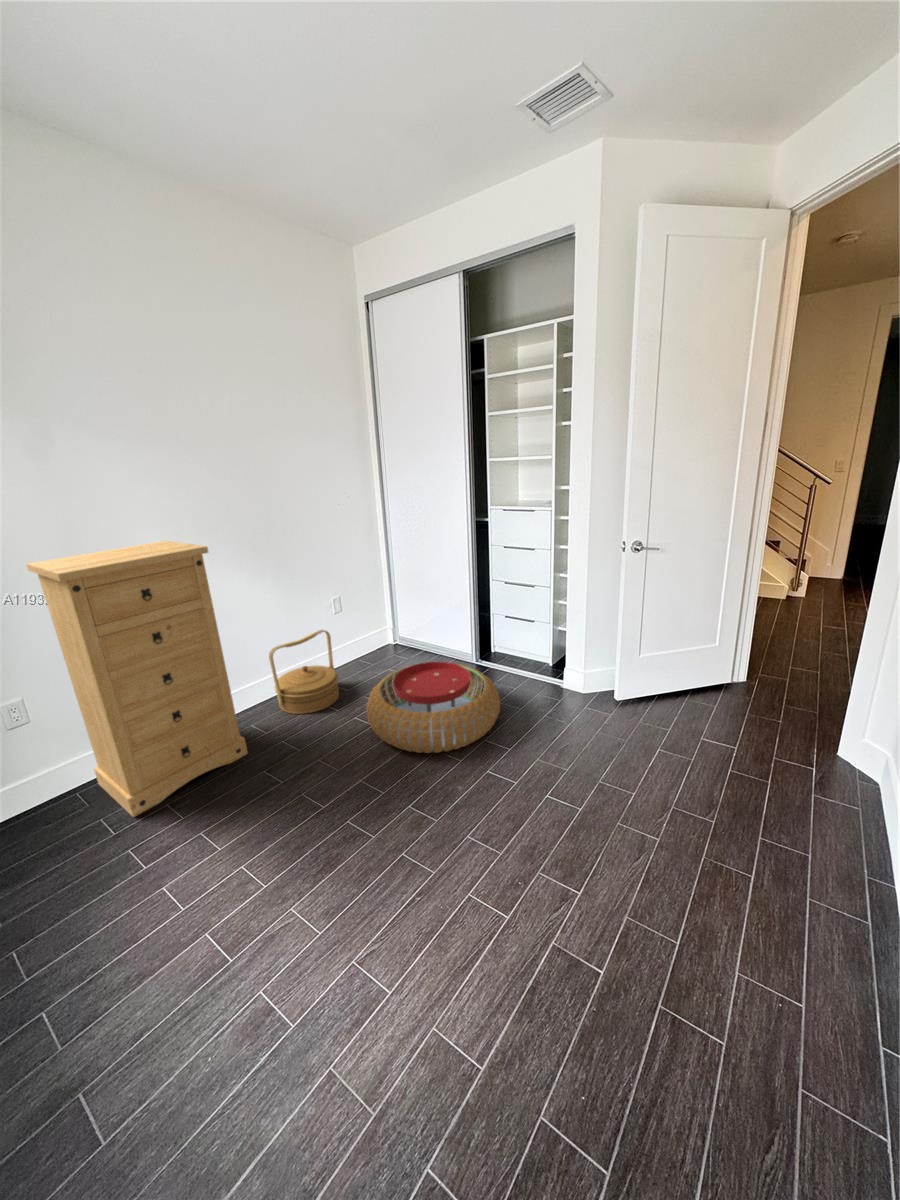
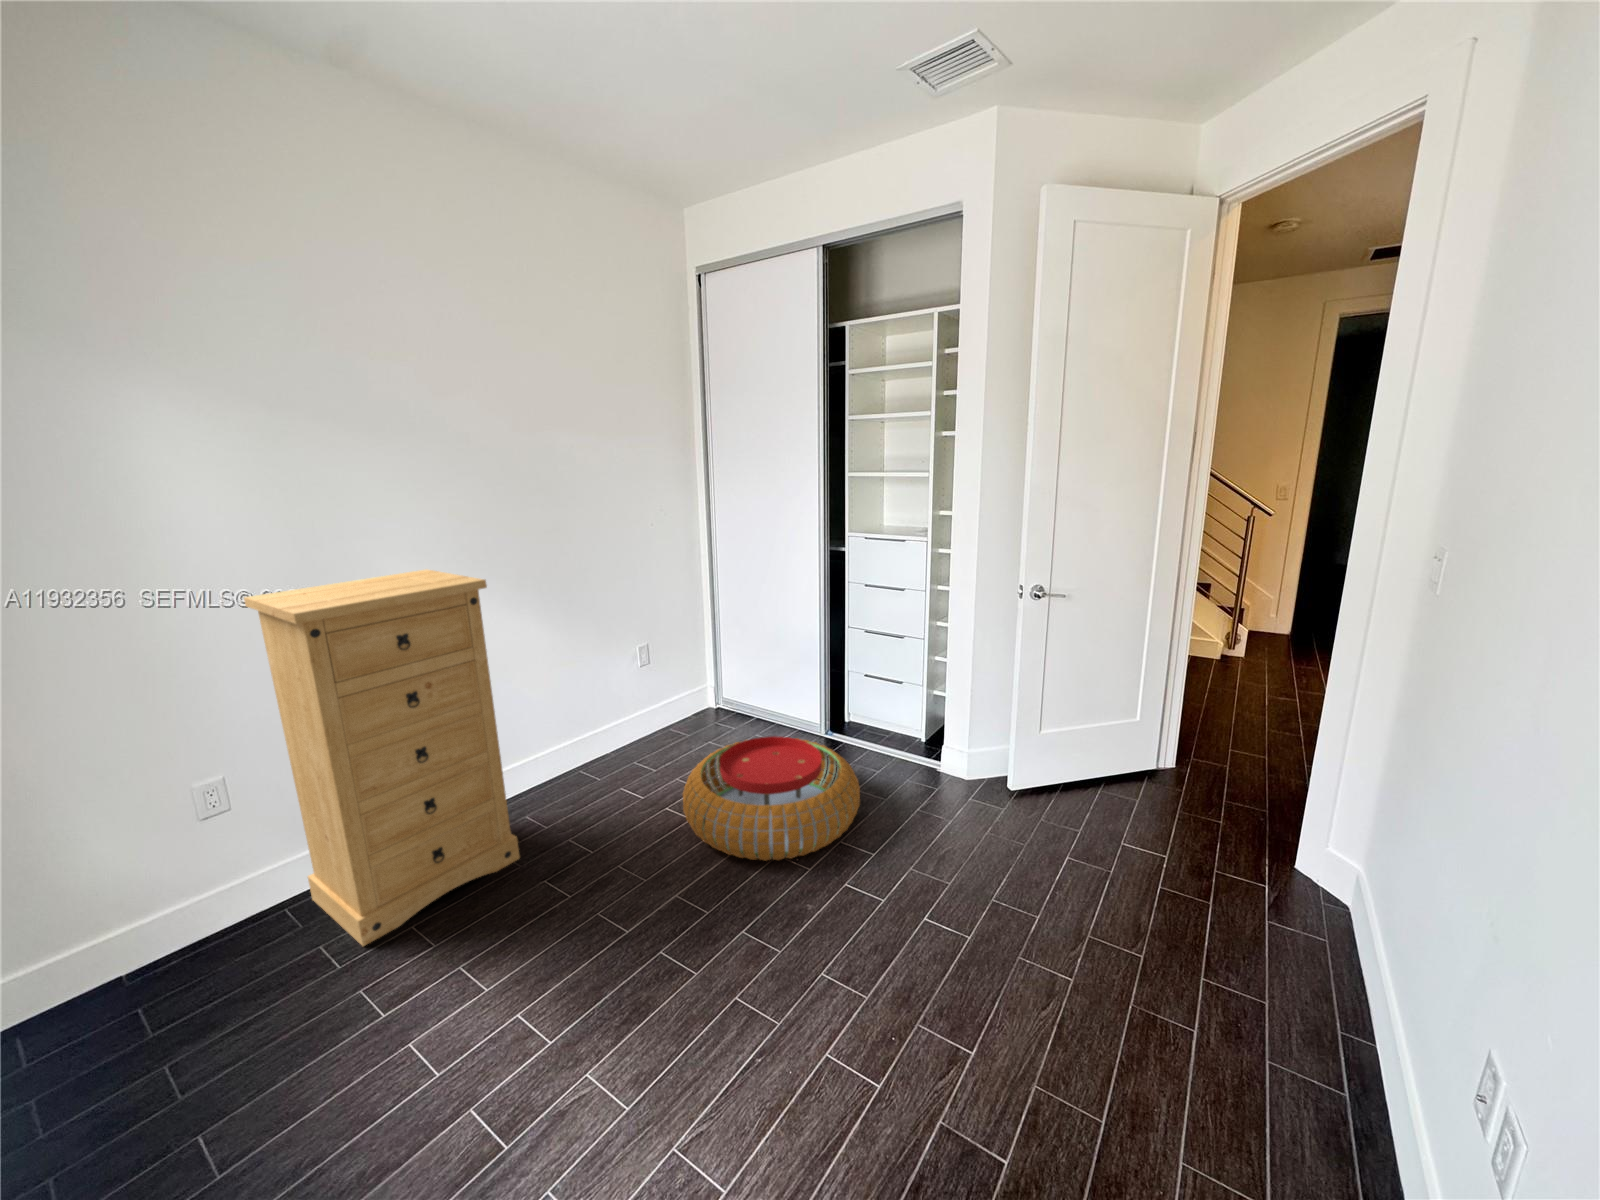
woven basket: present [269,630,339,714] -> none [552,690,642,804]

